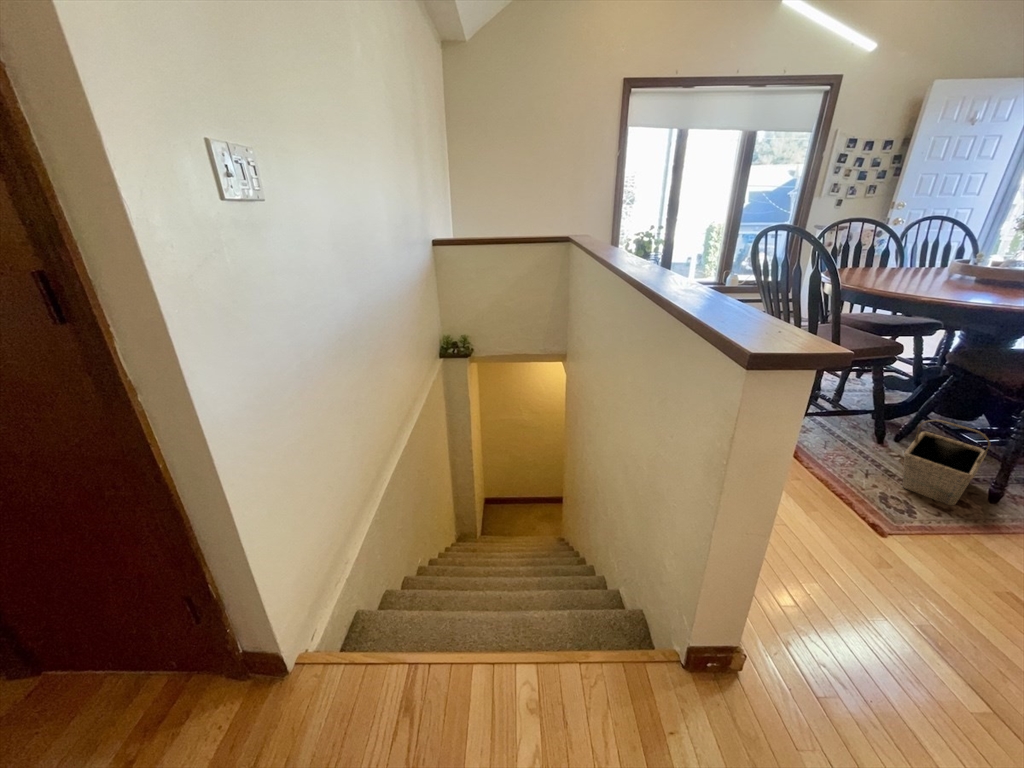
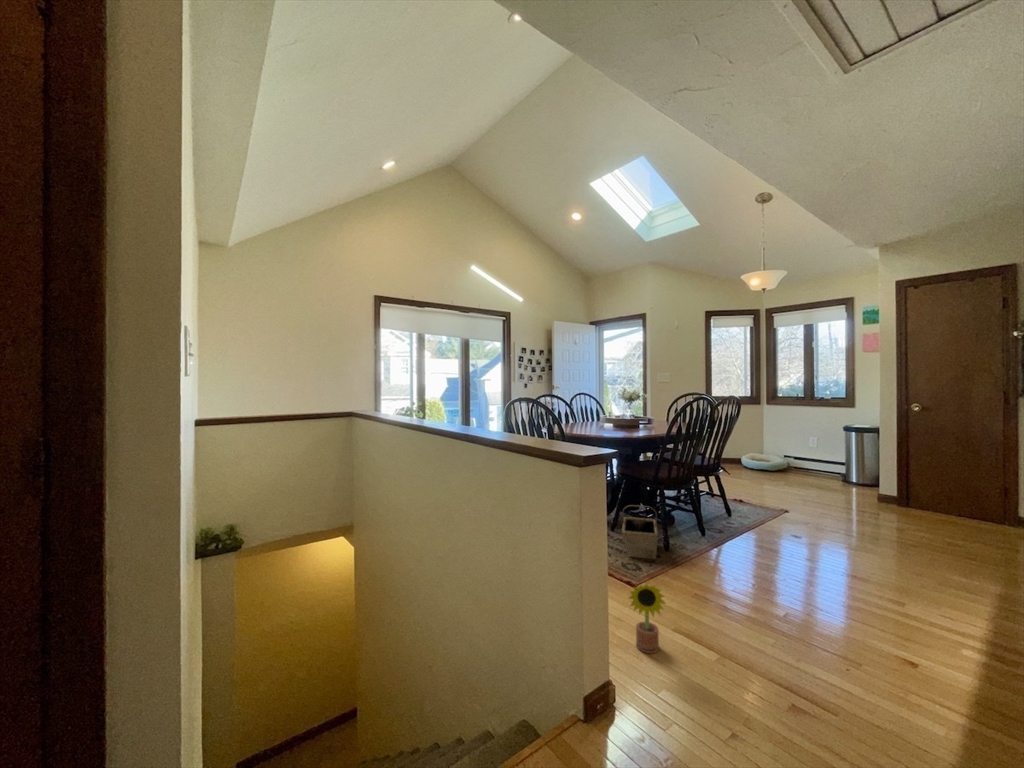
decorative plant: none [833,557,902,639] -> present [629,584,665,653]

